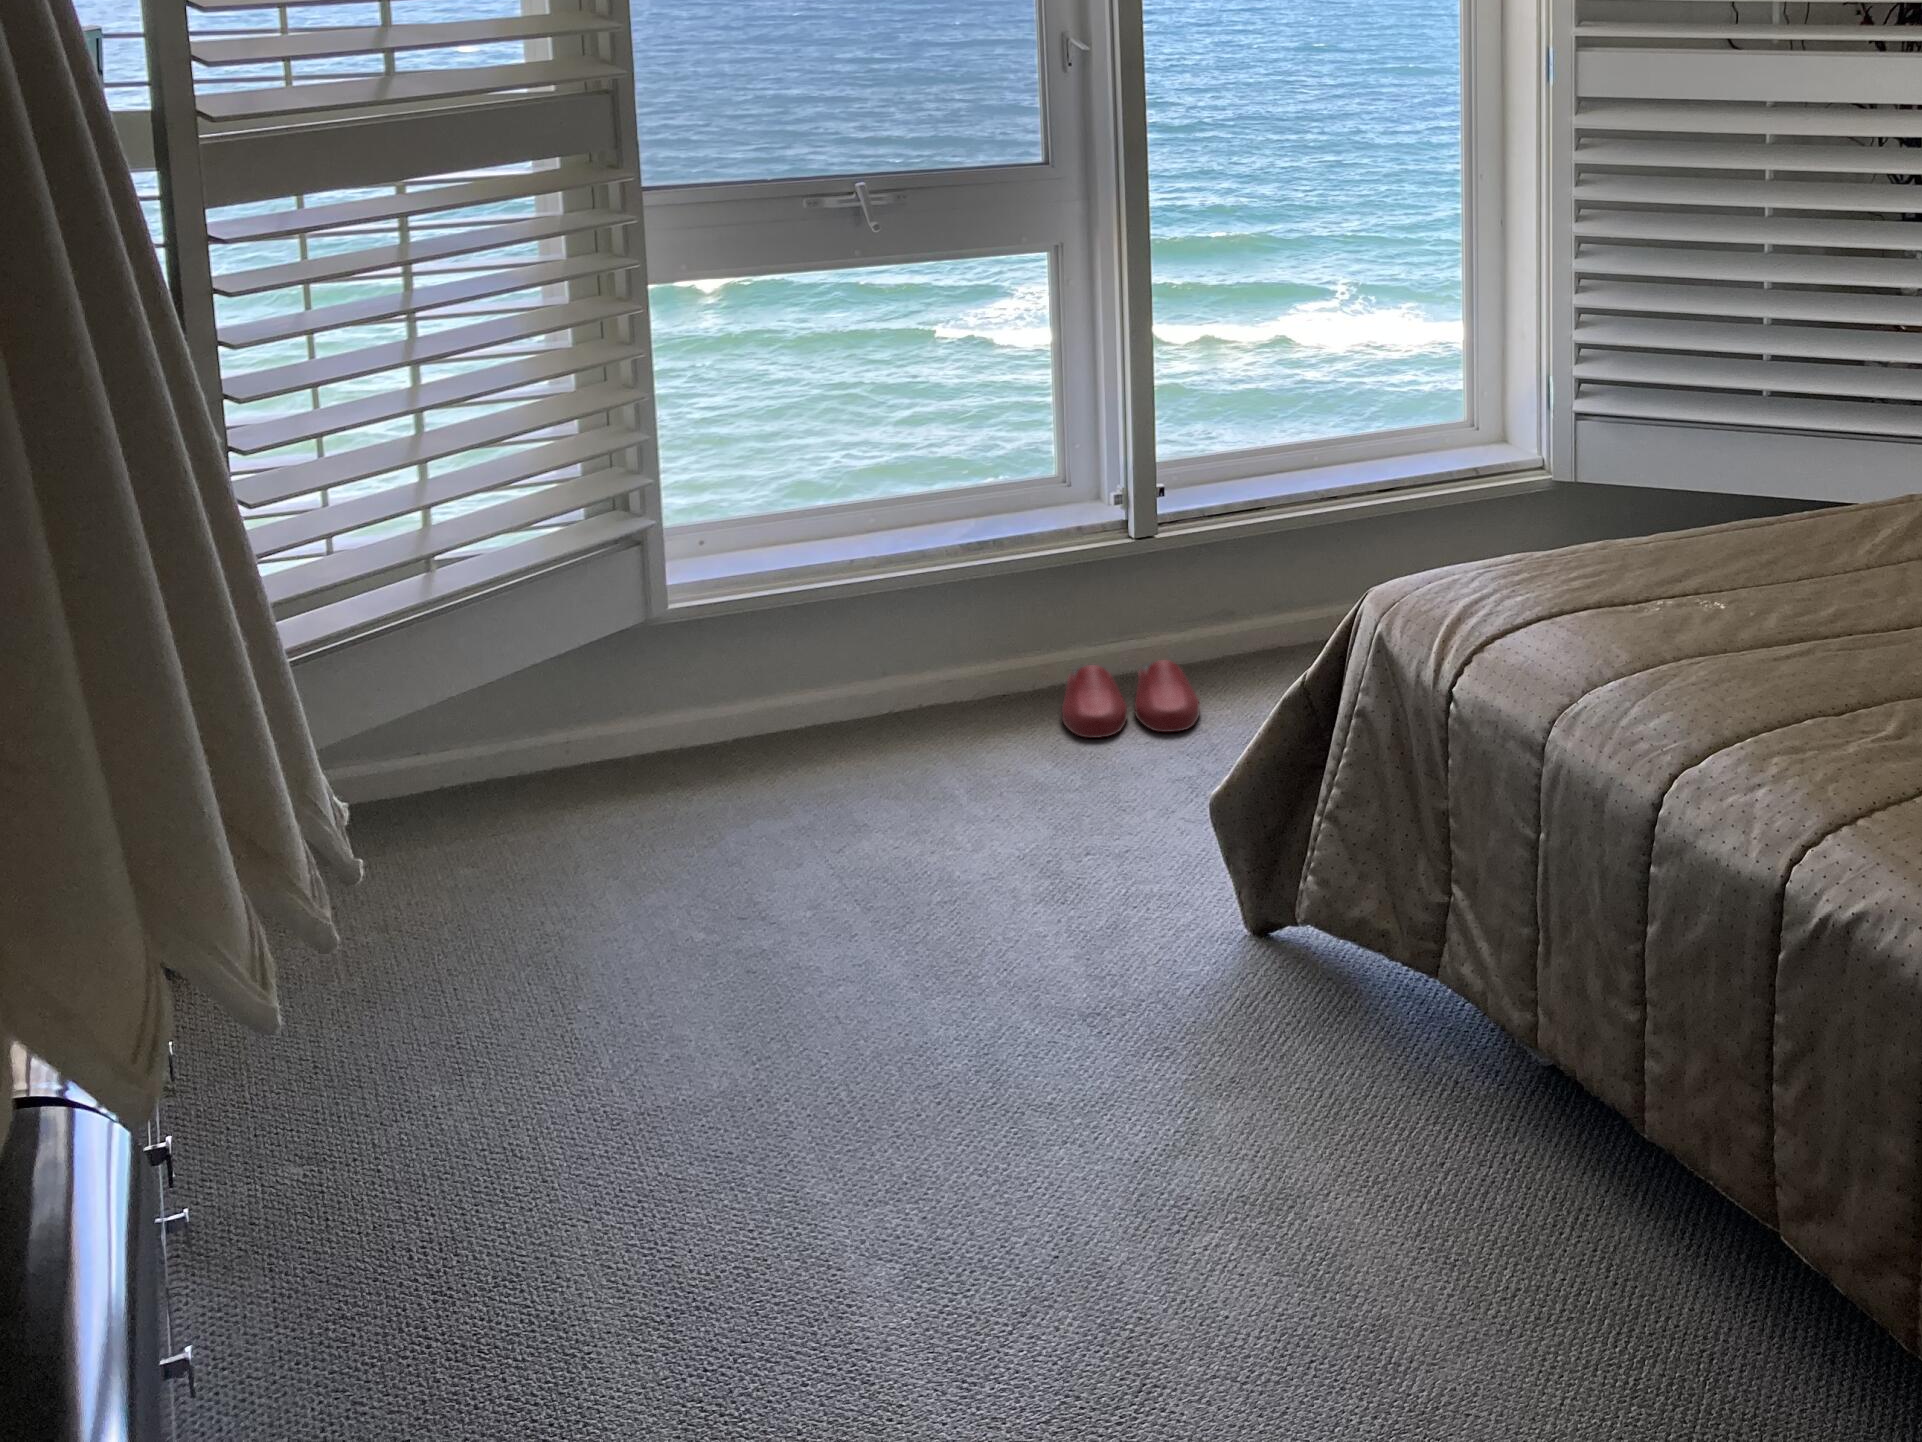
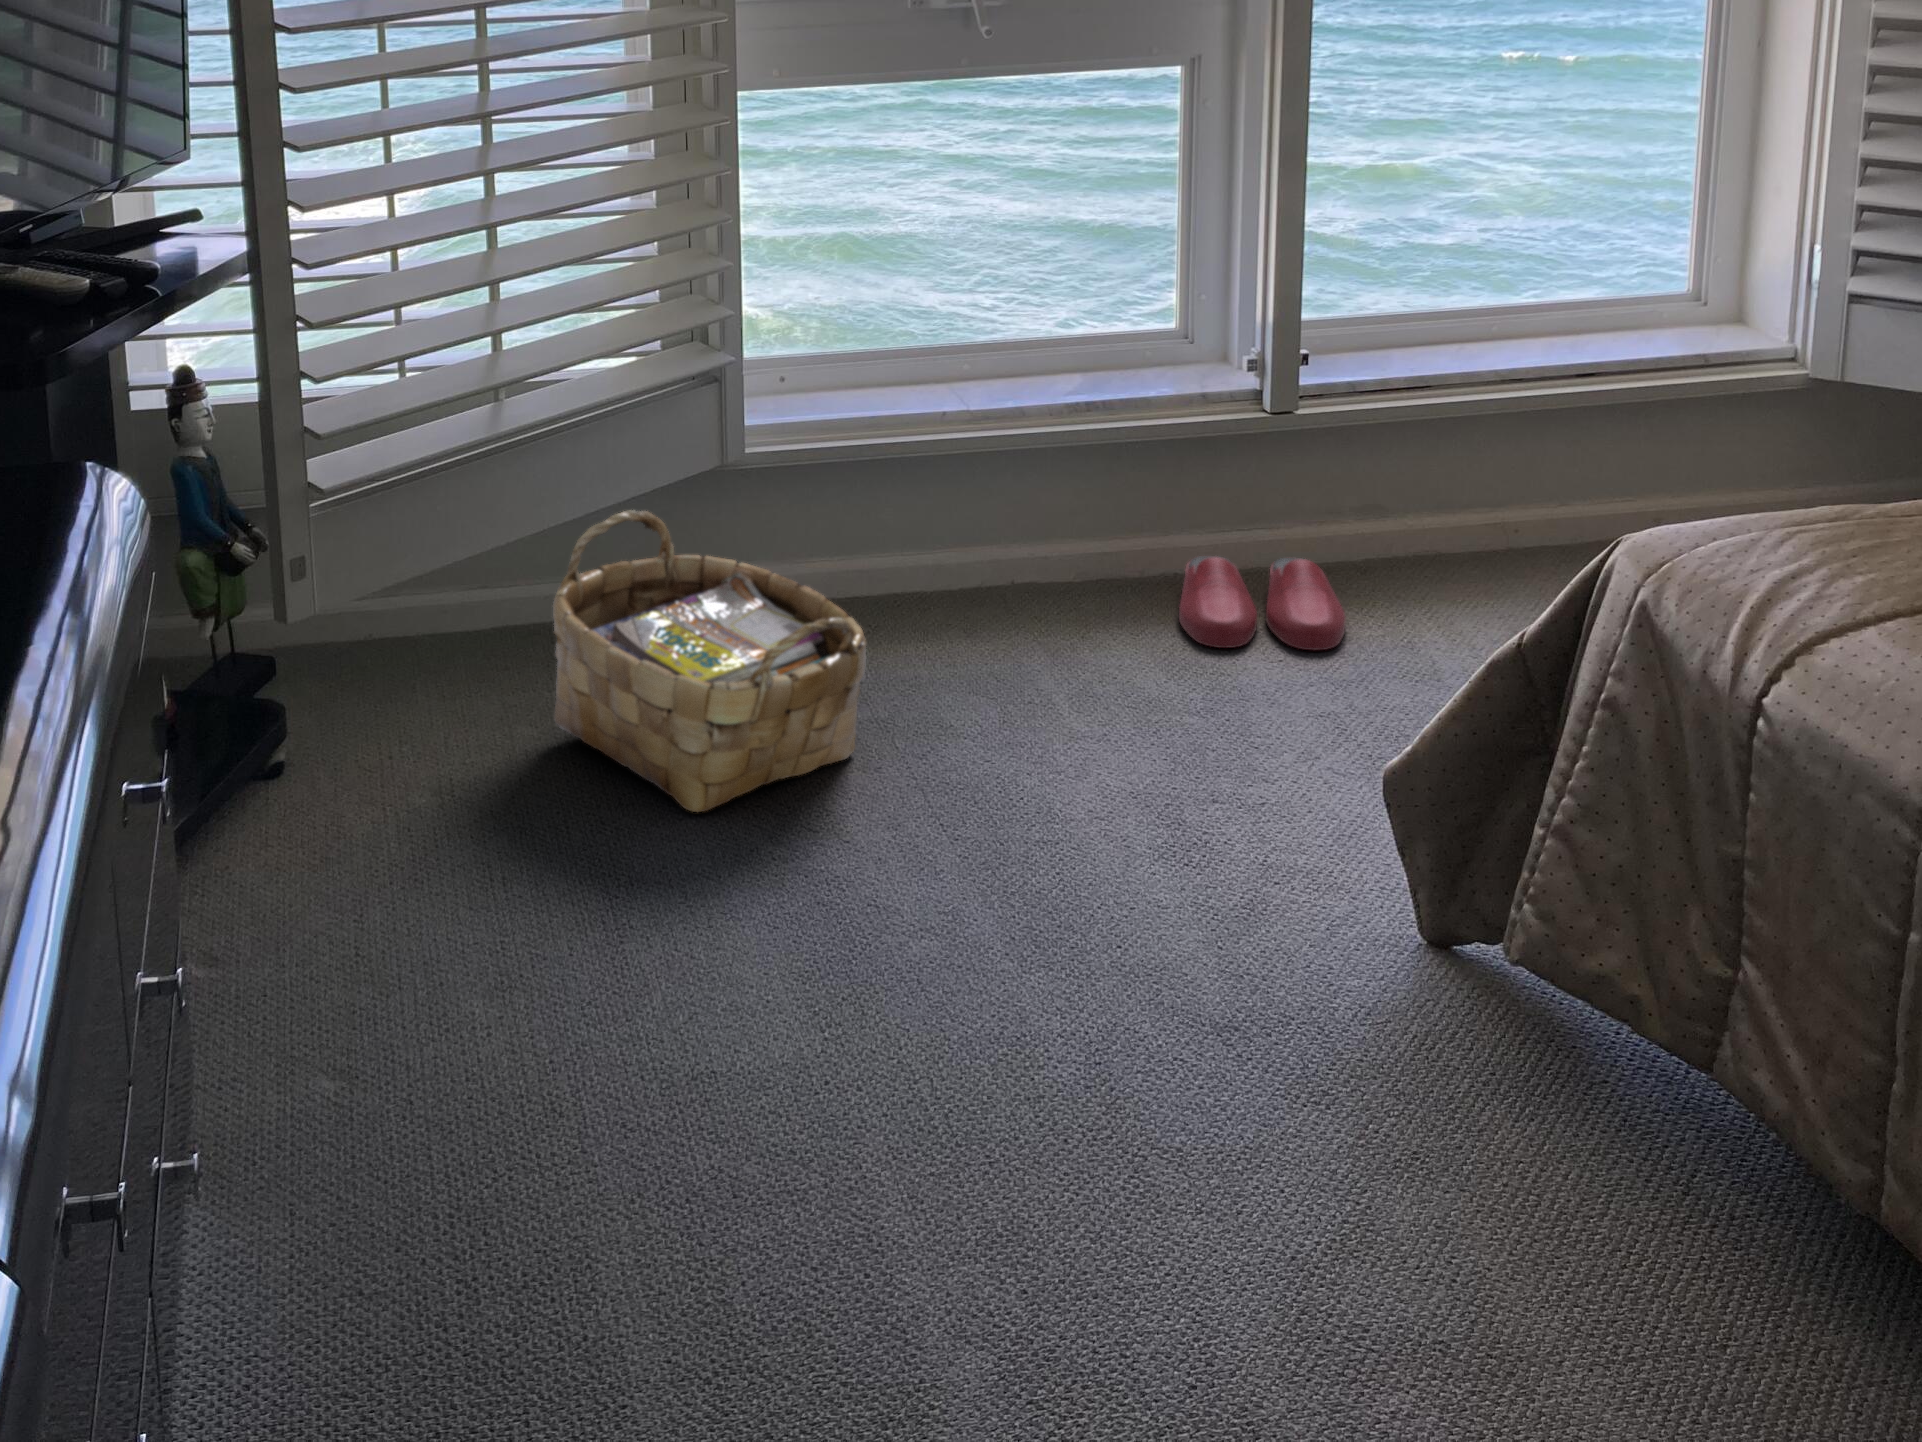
woven basket: none [492,658,783,913] -> present [553,510,866,813]

